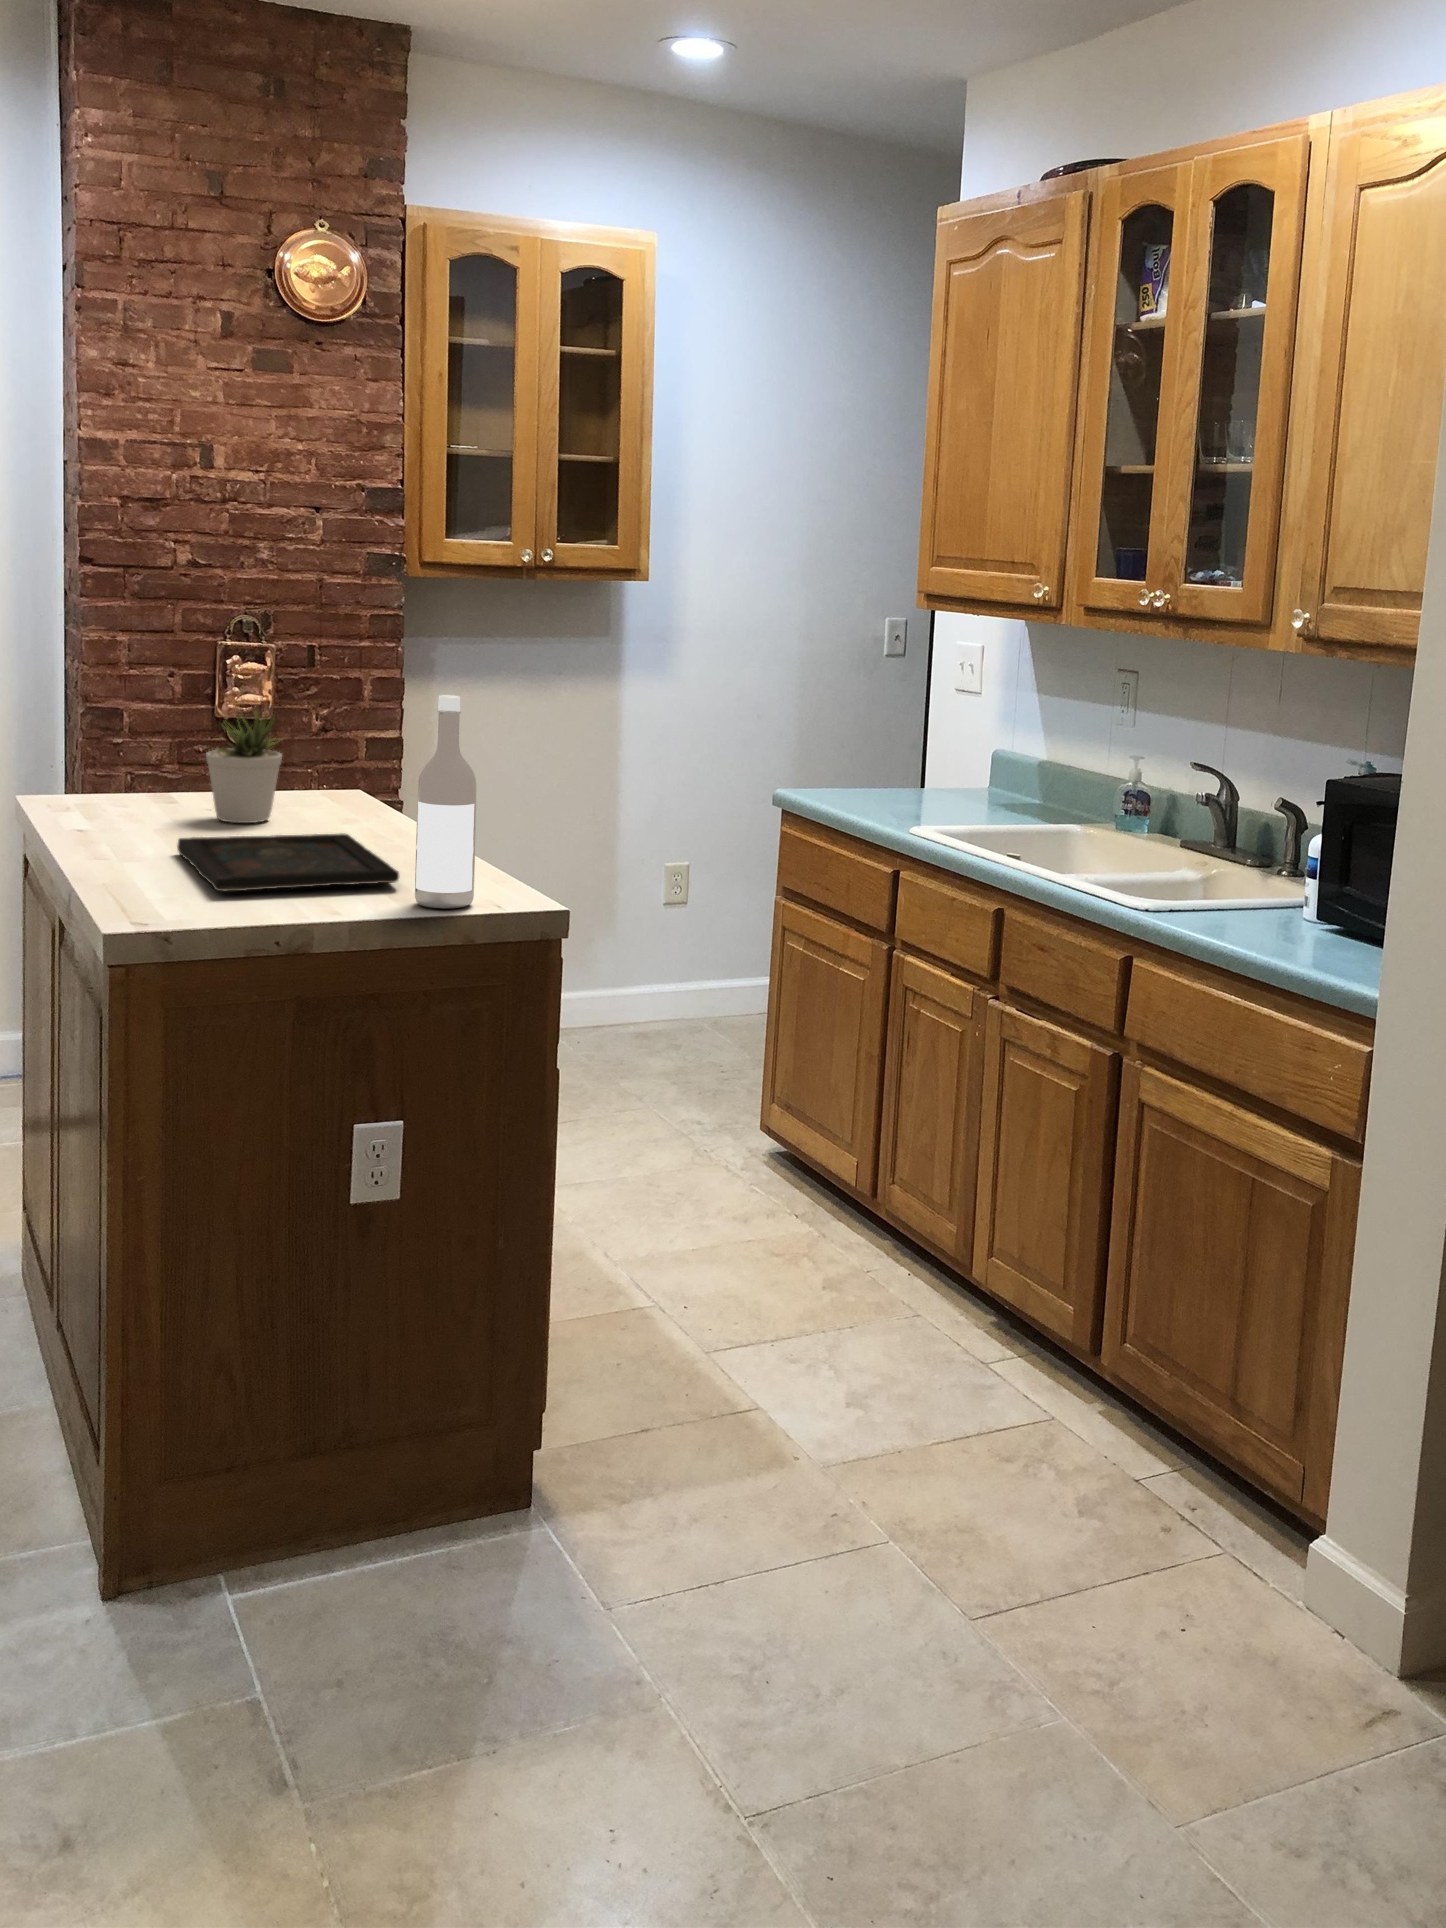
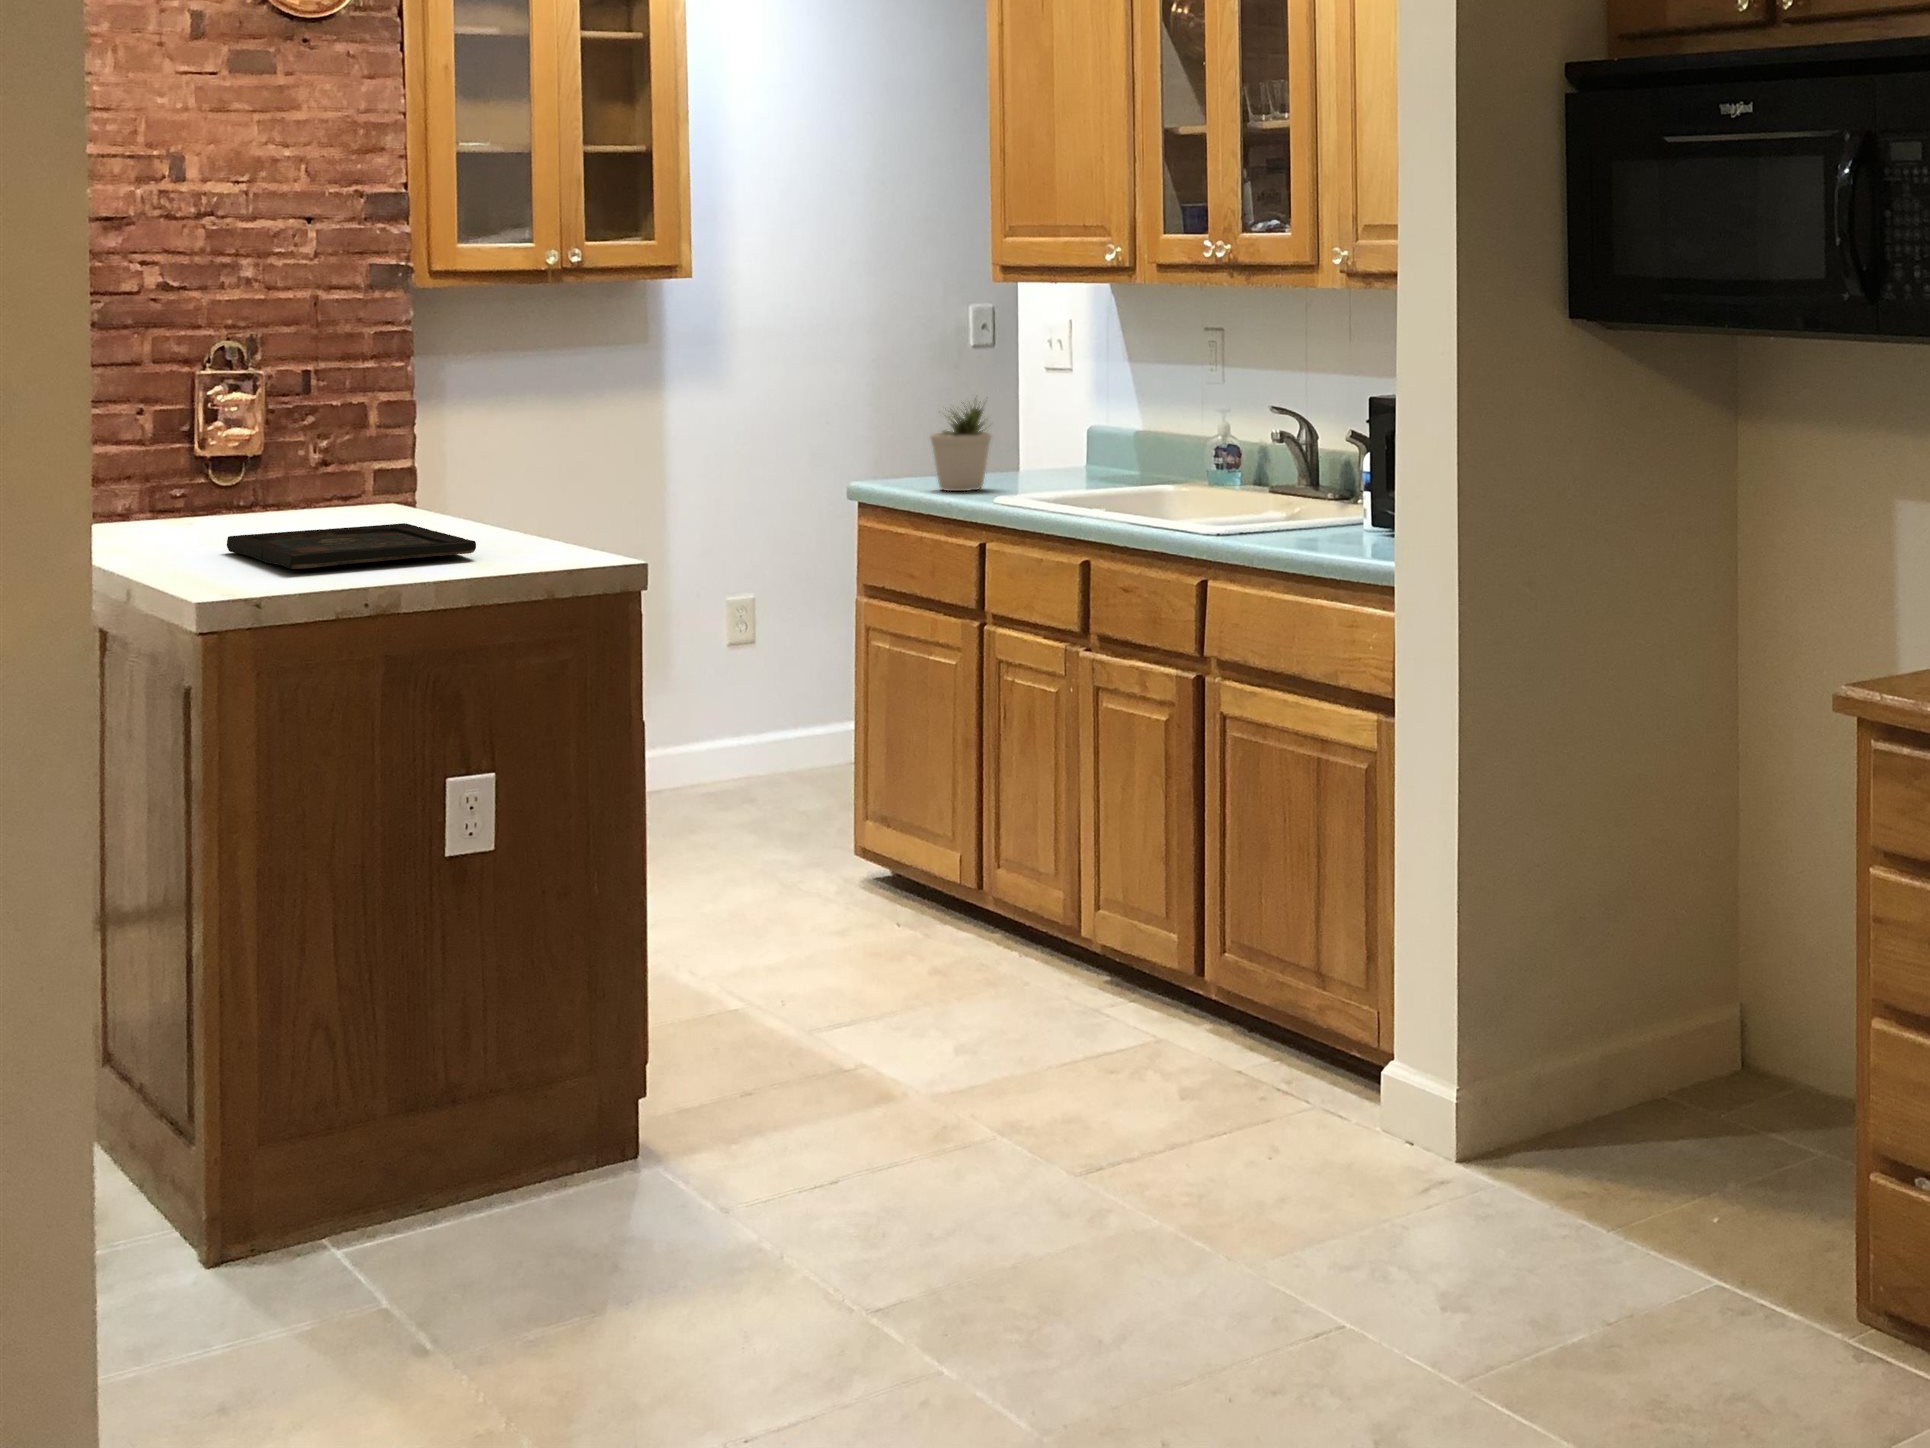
wine bottle: present [415,695,476,908] -> none [496,364,556,567]
potted plant: present [206,712,282,823] -> present [930,398,991,491]

